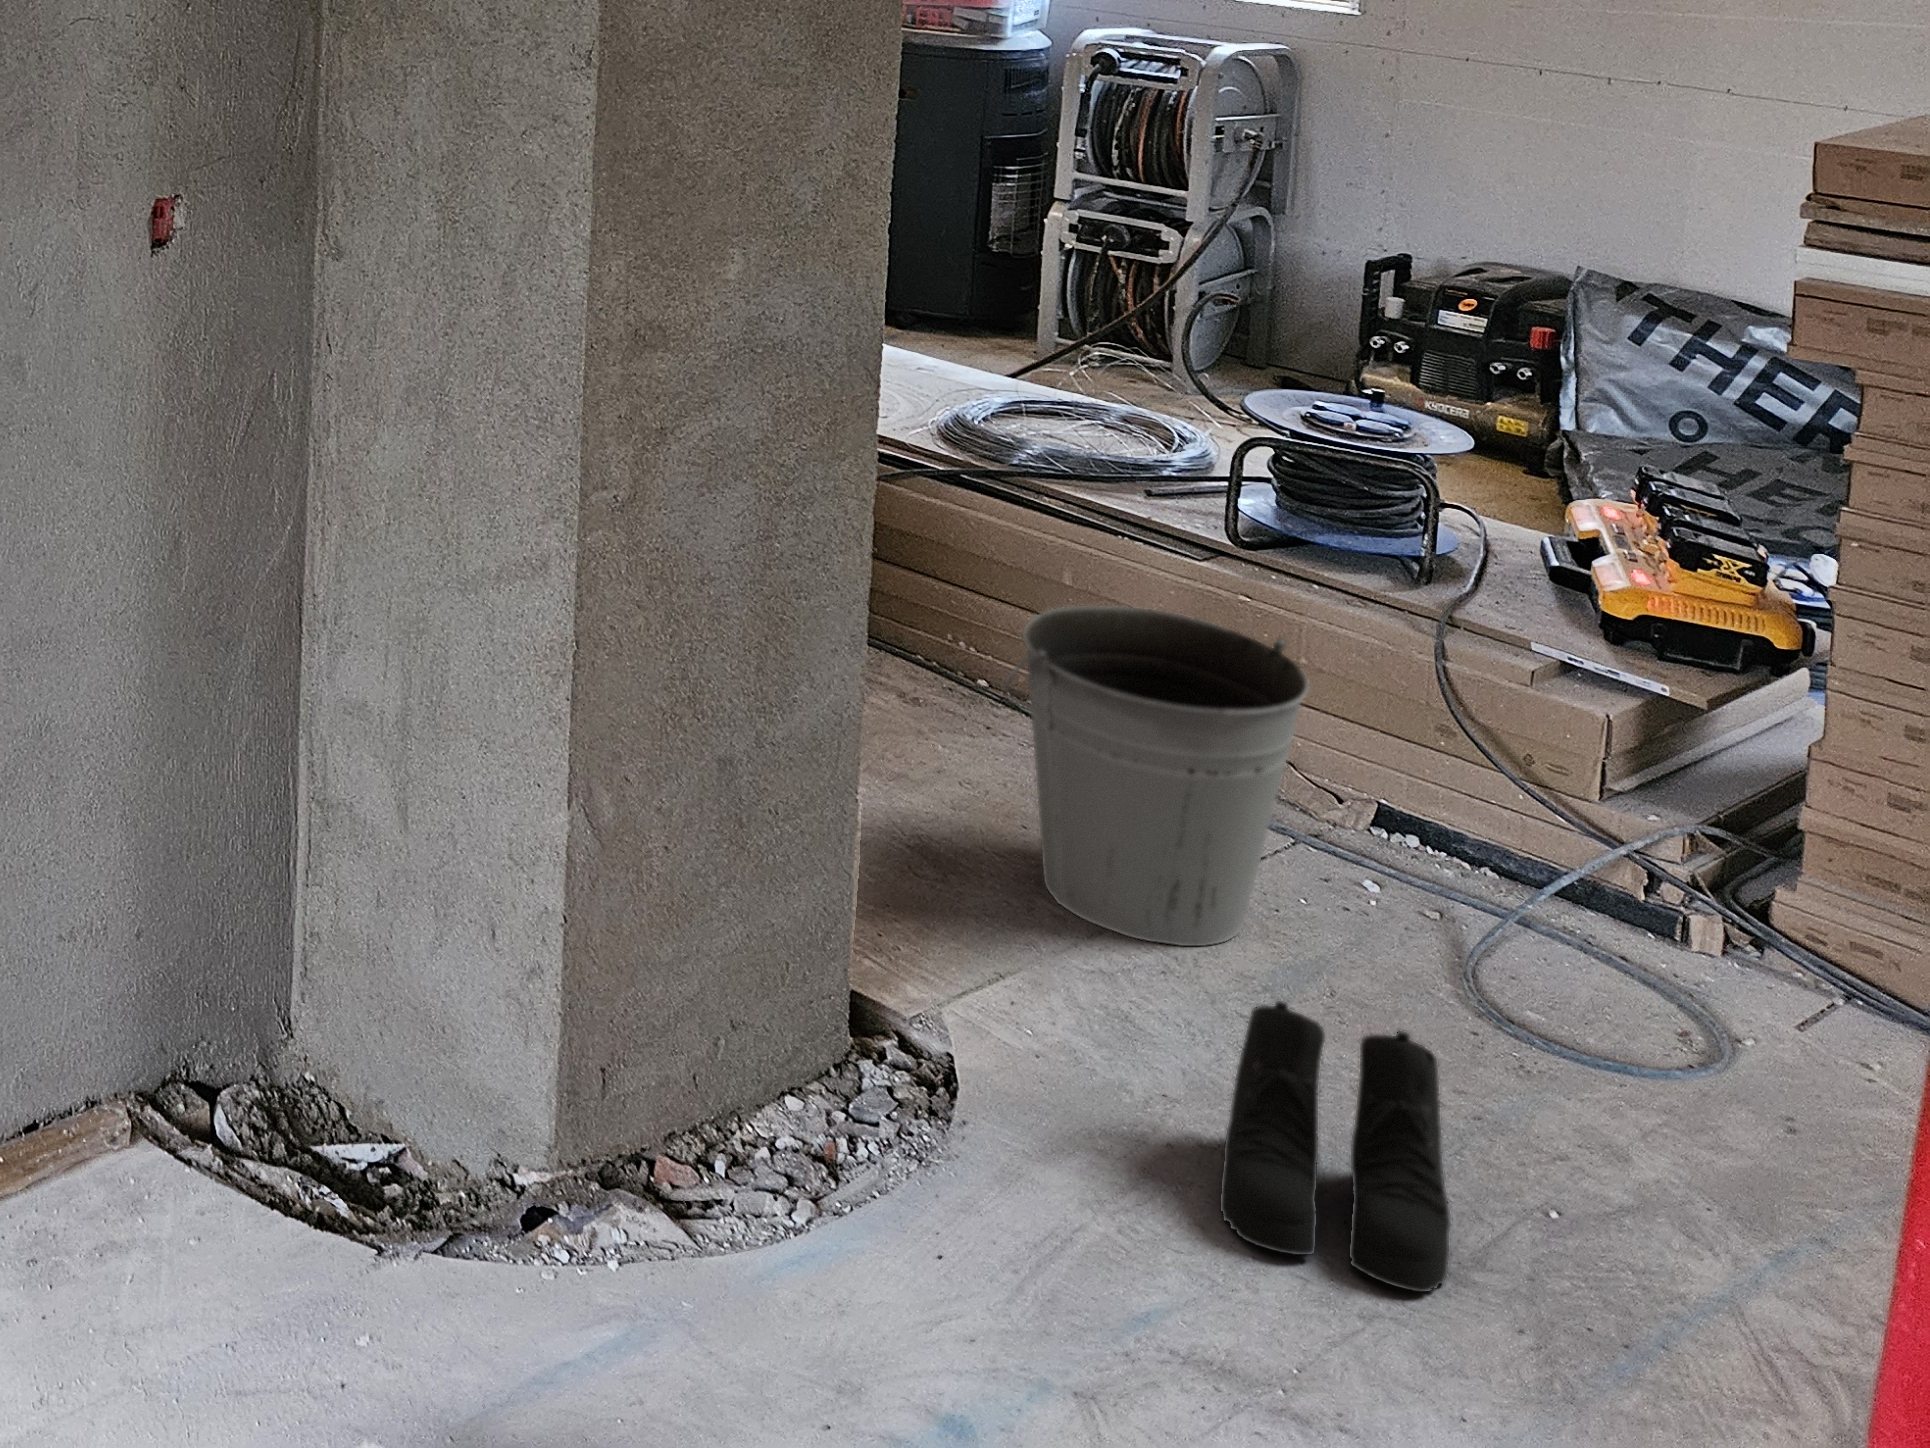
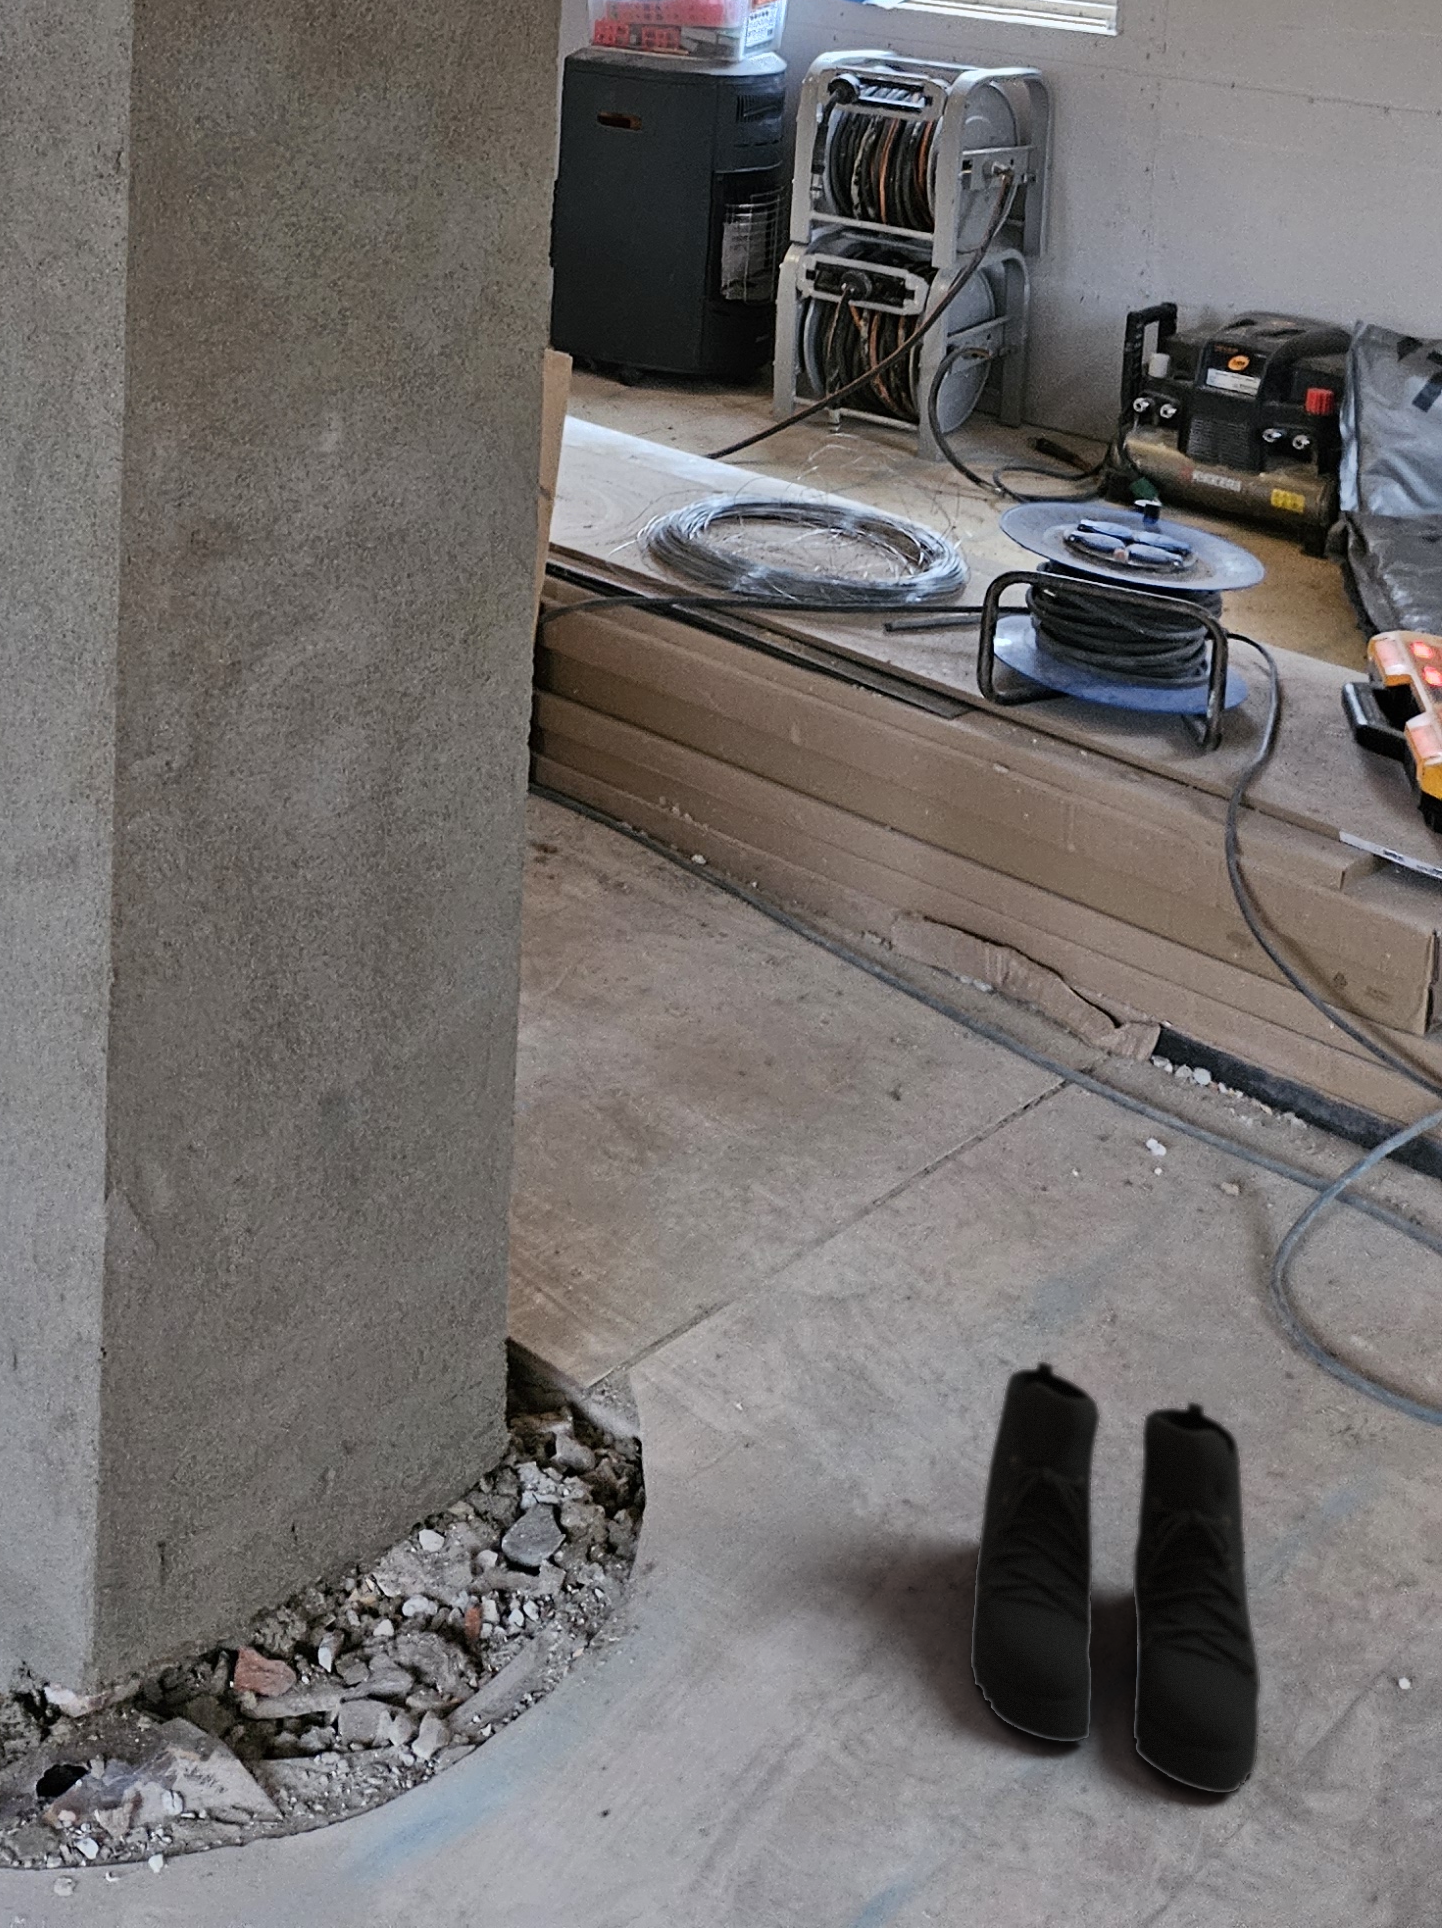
bucket: present [1005,606,1309,946] -> none [715,793,1073,1232]

